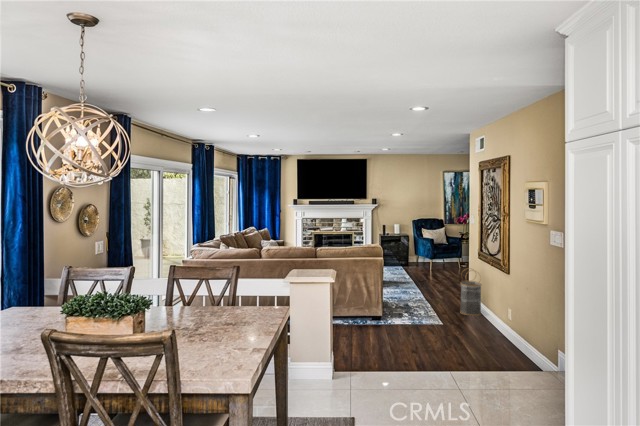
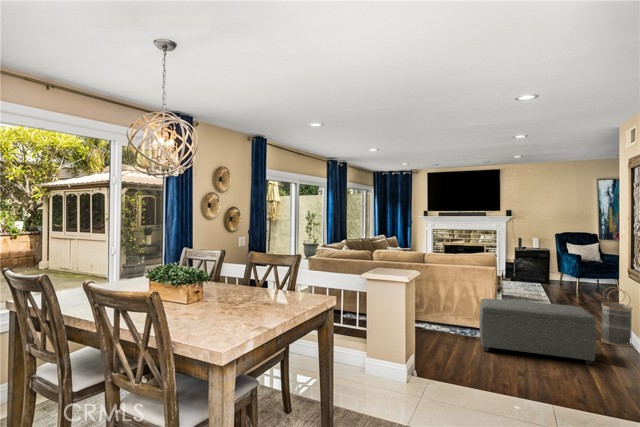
ottoman: none [373,287,463,335] -> present [479,299,596,365]

